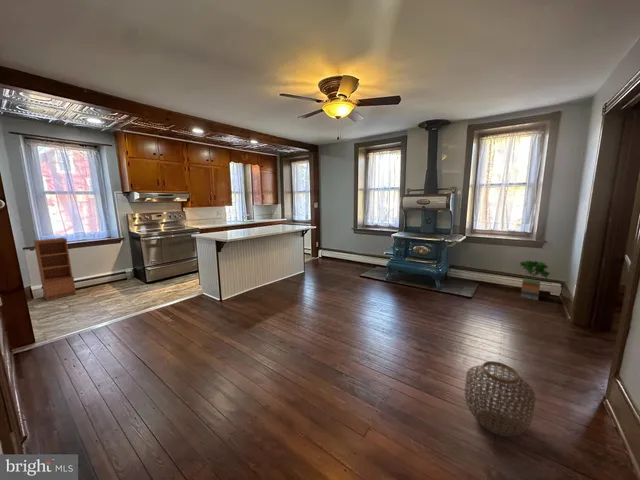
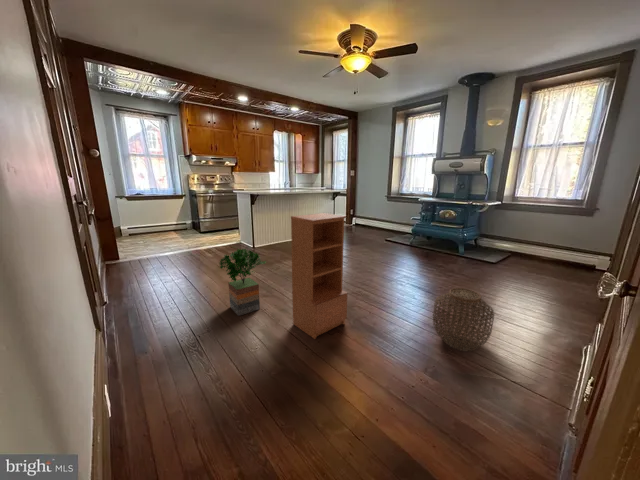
bookcase: present [34,238,76,300] -> present [291,213,348,339]
potted tree: present [520,261,550,300] -> present [220,249,266,316]

